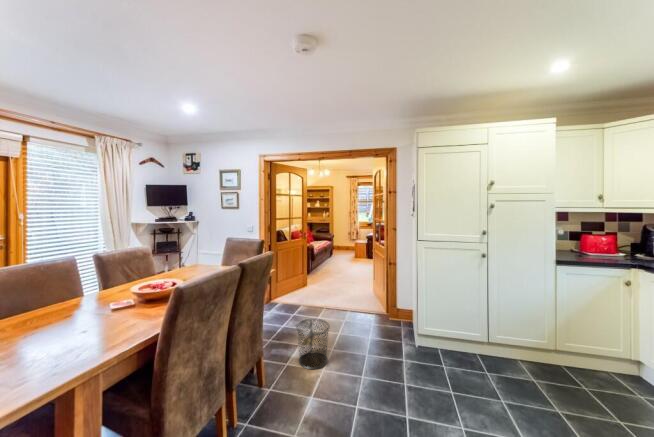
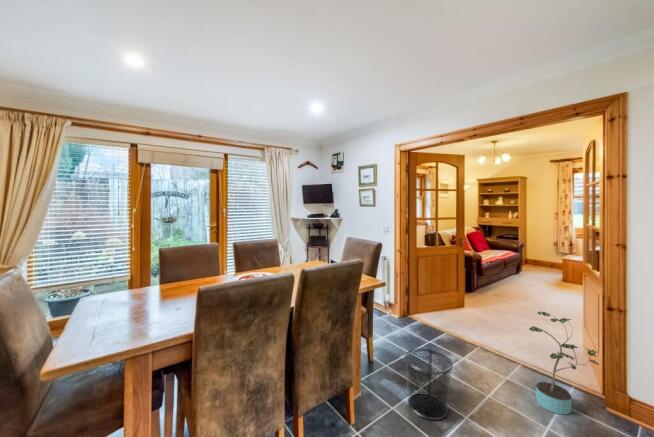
potted plant: none [365,276,397,336] -> present [529,312,599,414]

